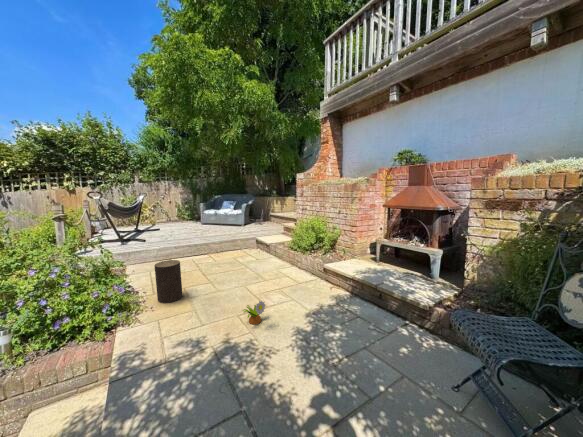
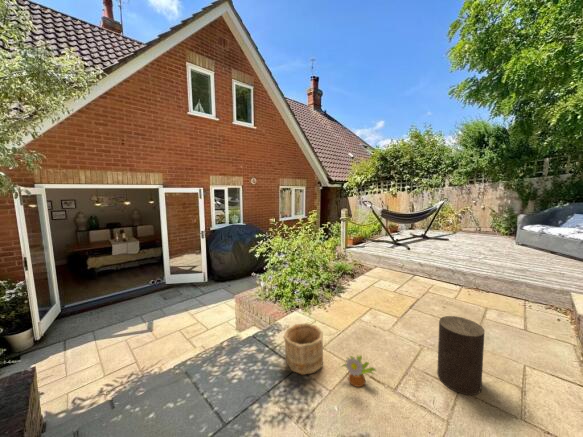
stool: present [154,260,182,303] -> present [437,316,485,395]
wooden bucket: none [193,305,234,354] -> present [283,323,323,375]

